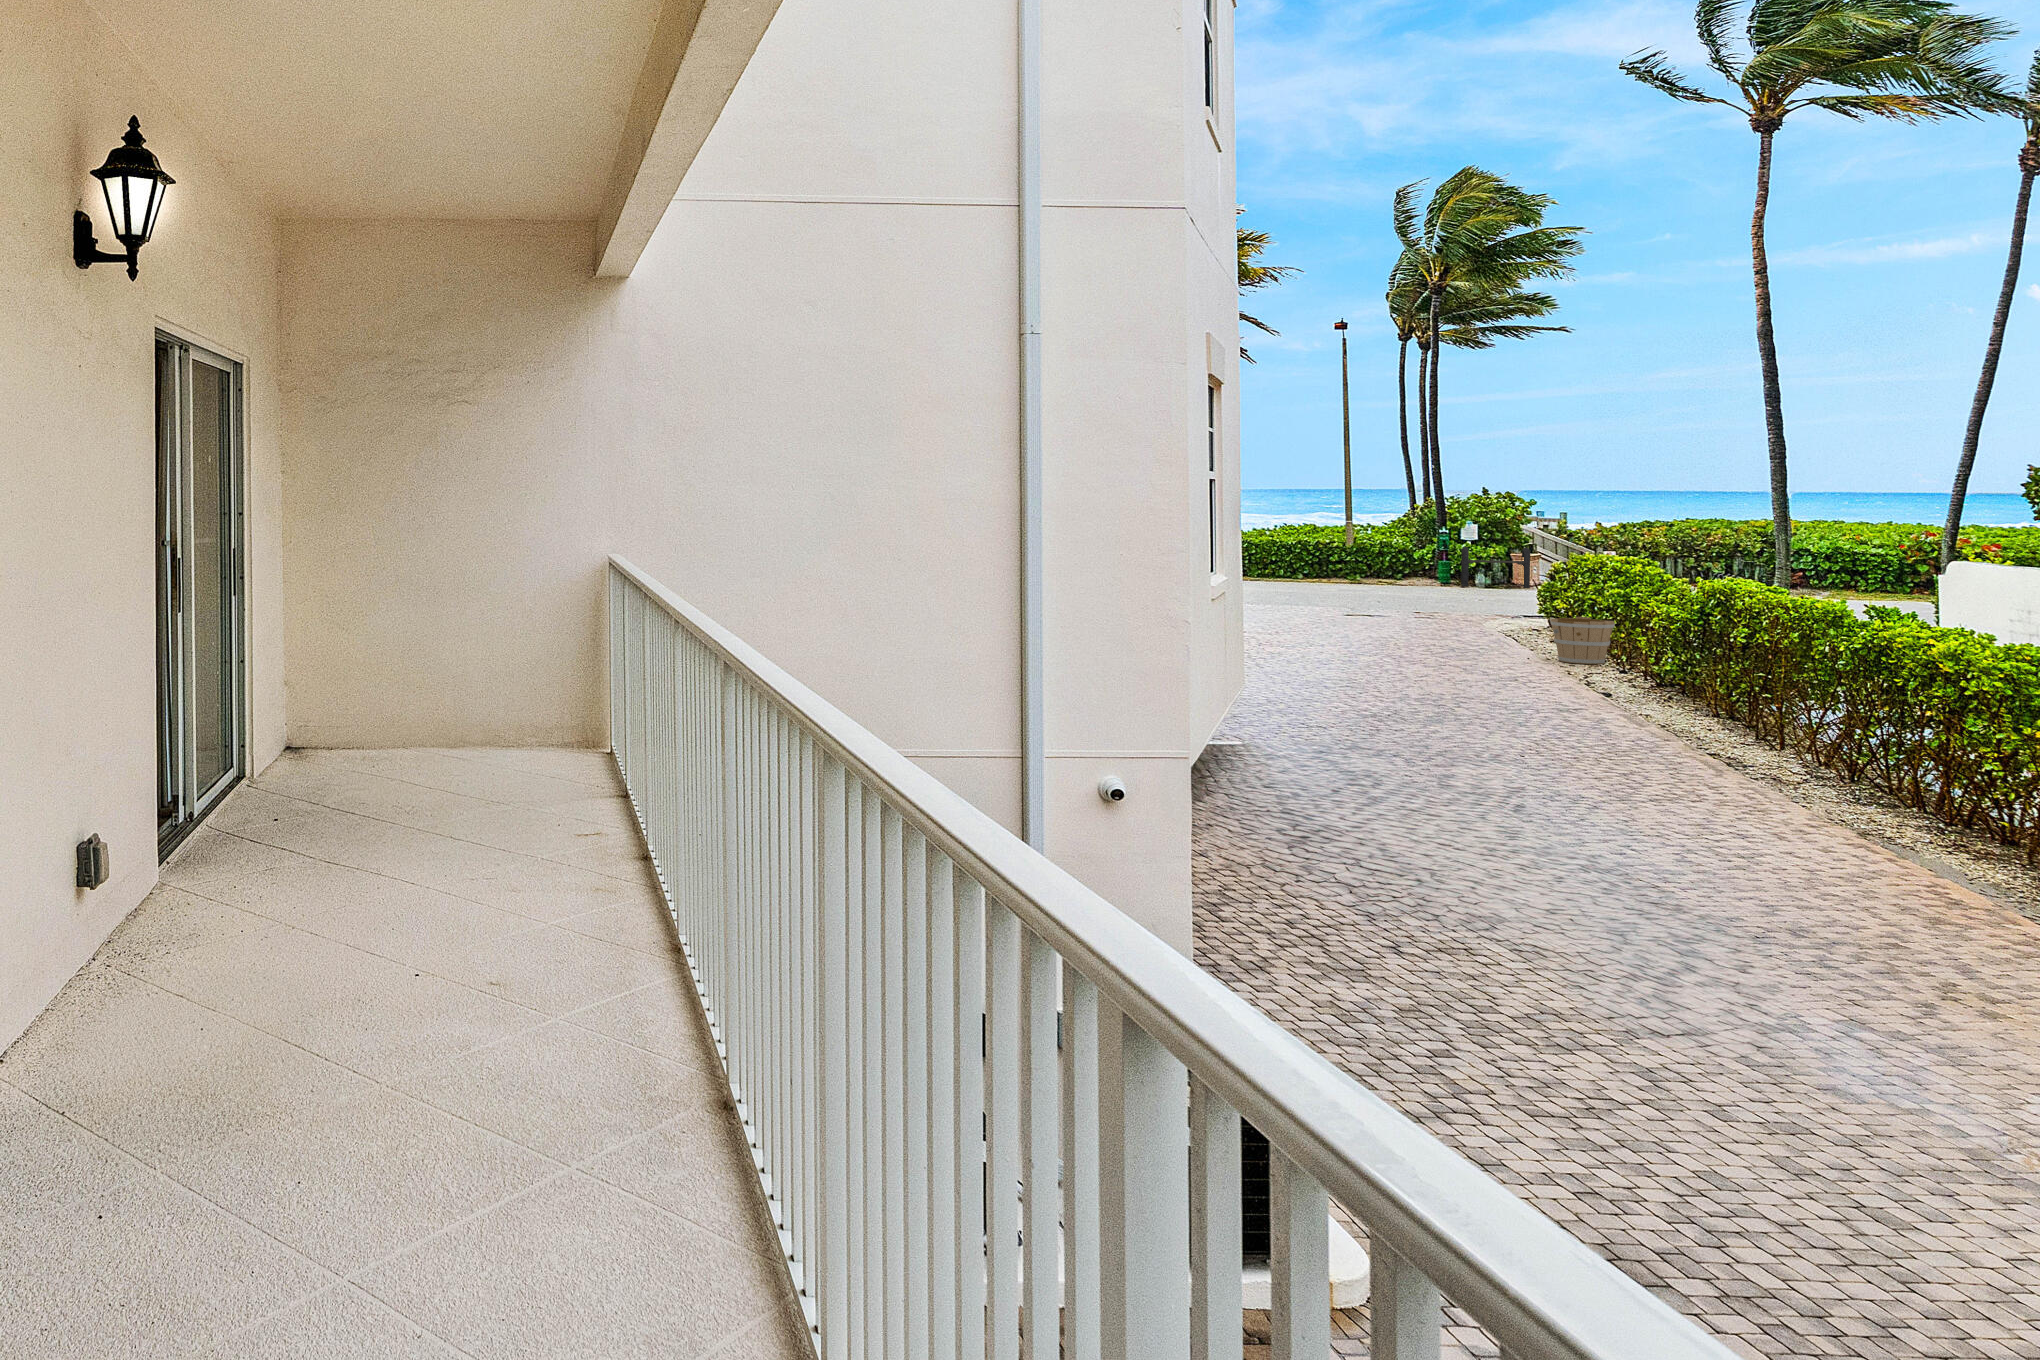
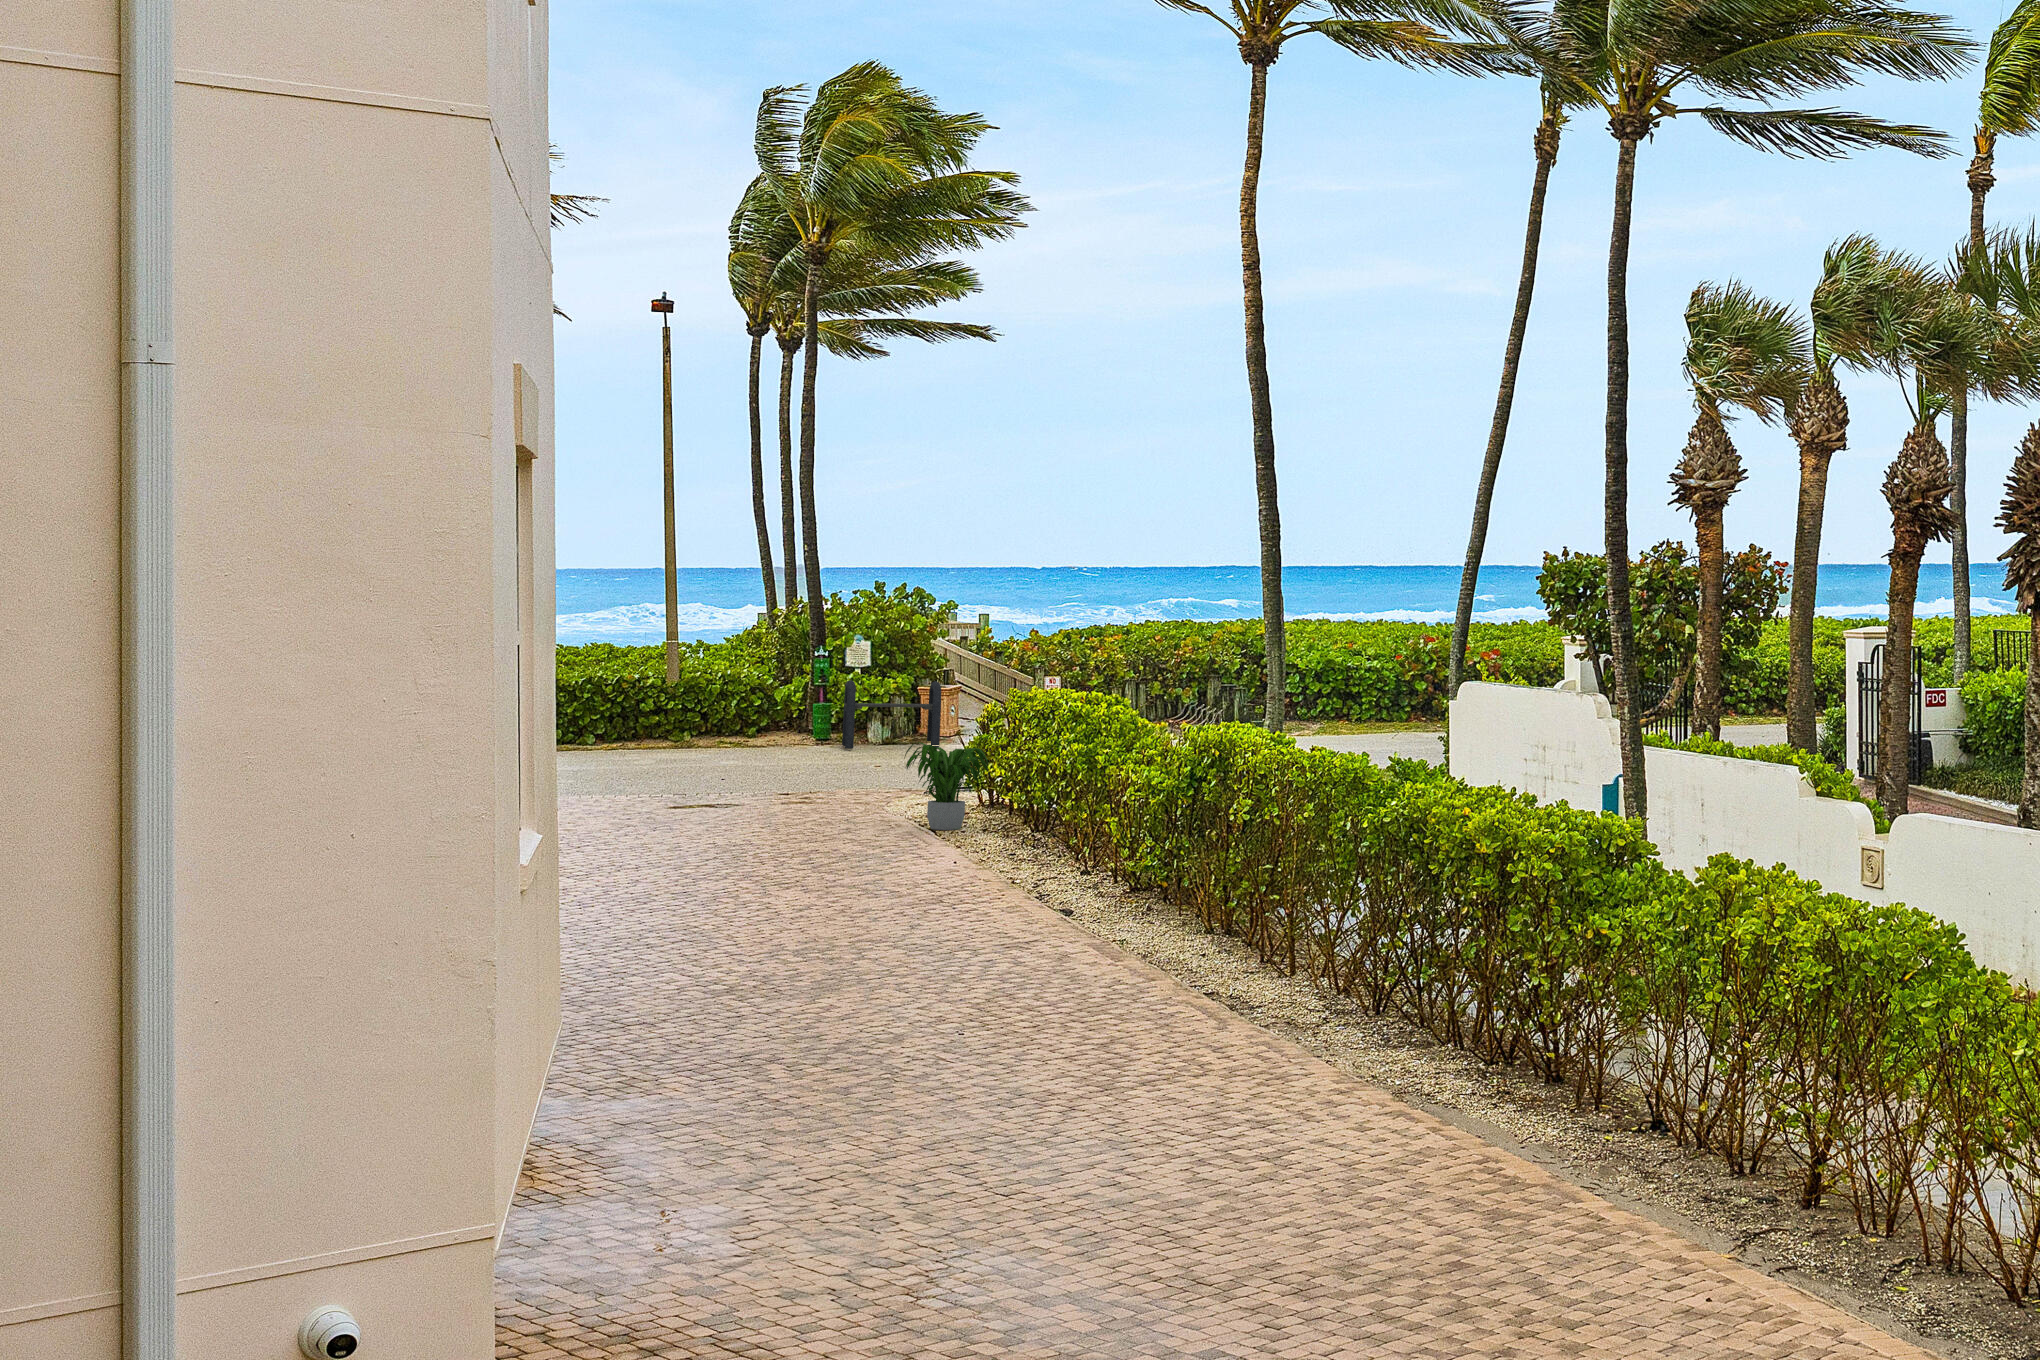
potted plant: none [1492,586,1555,638] -> present [904,742,990,830]
wooden bucket: present [1550,617,1615,664] -> none [992,789,1077,867]

